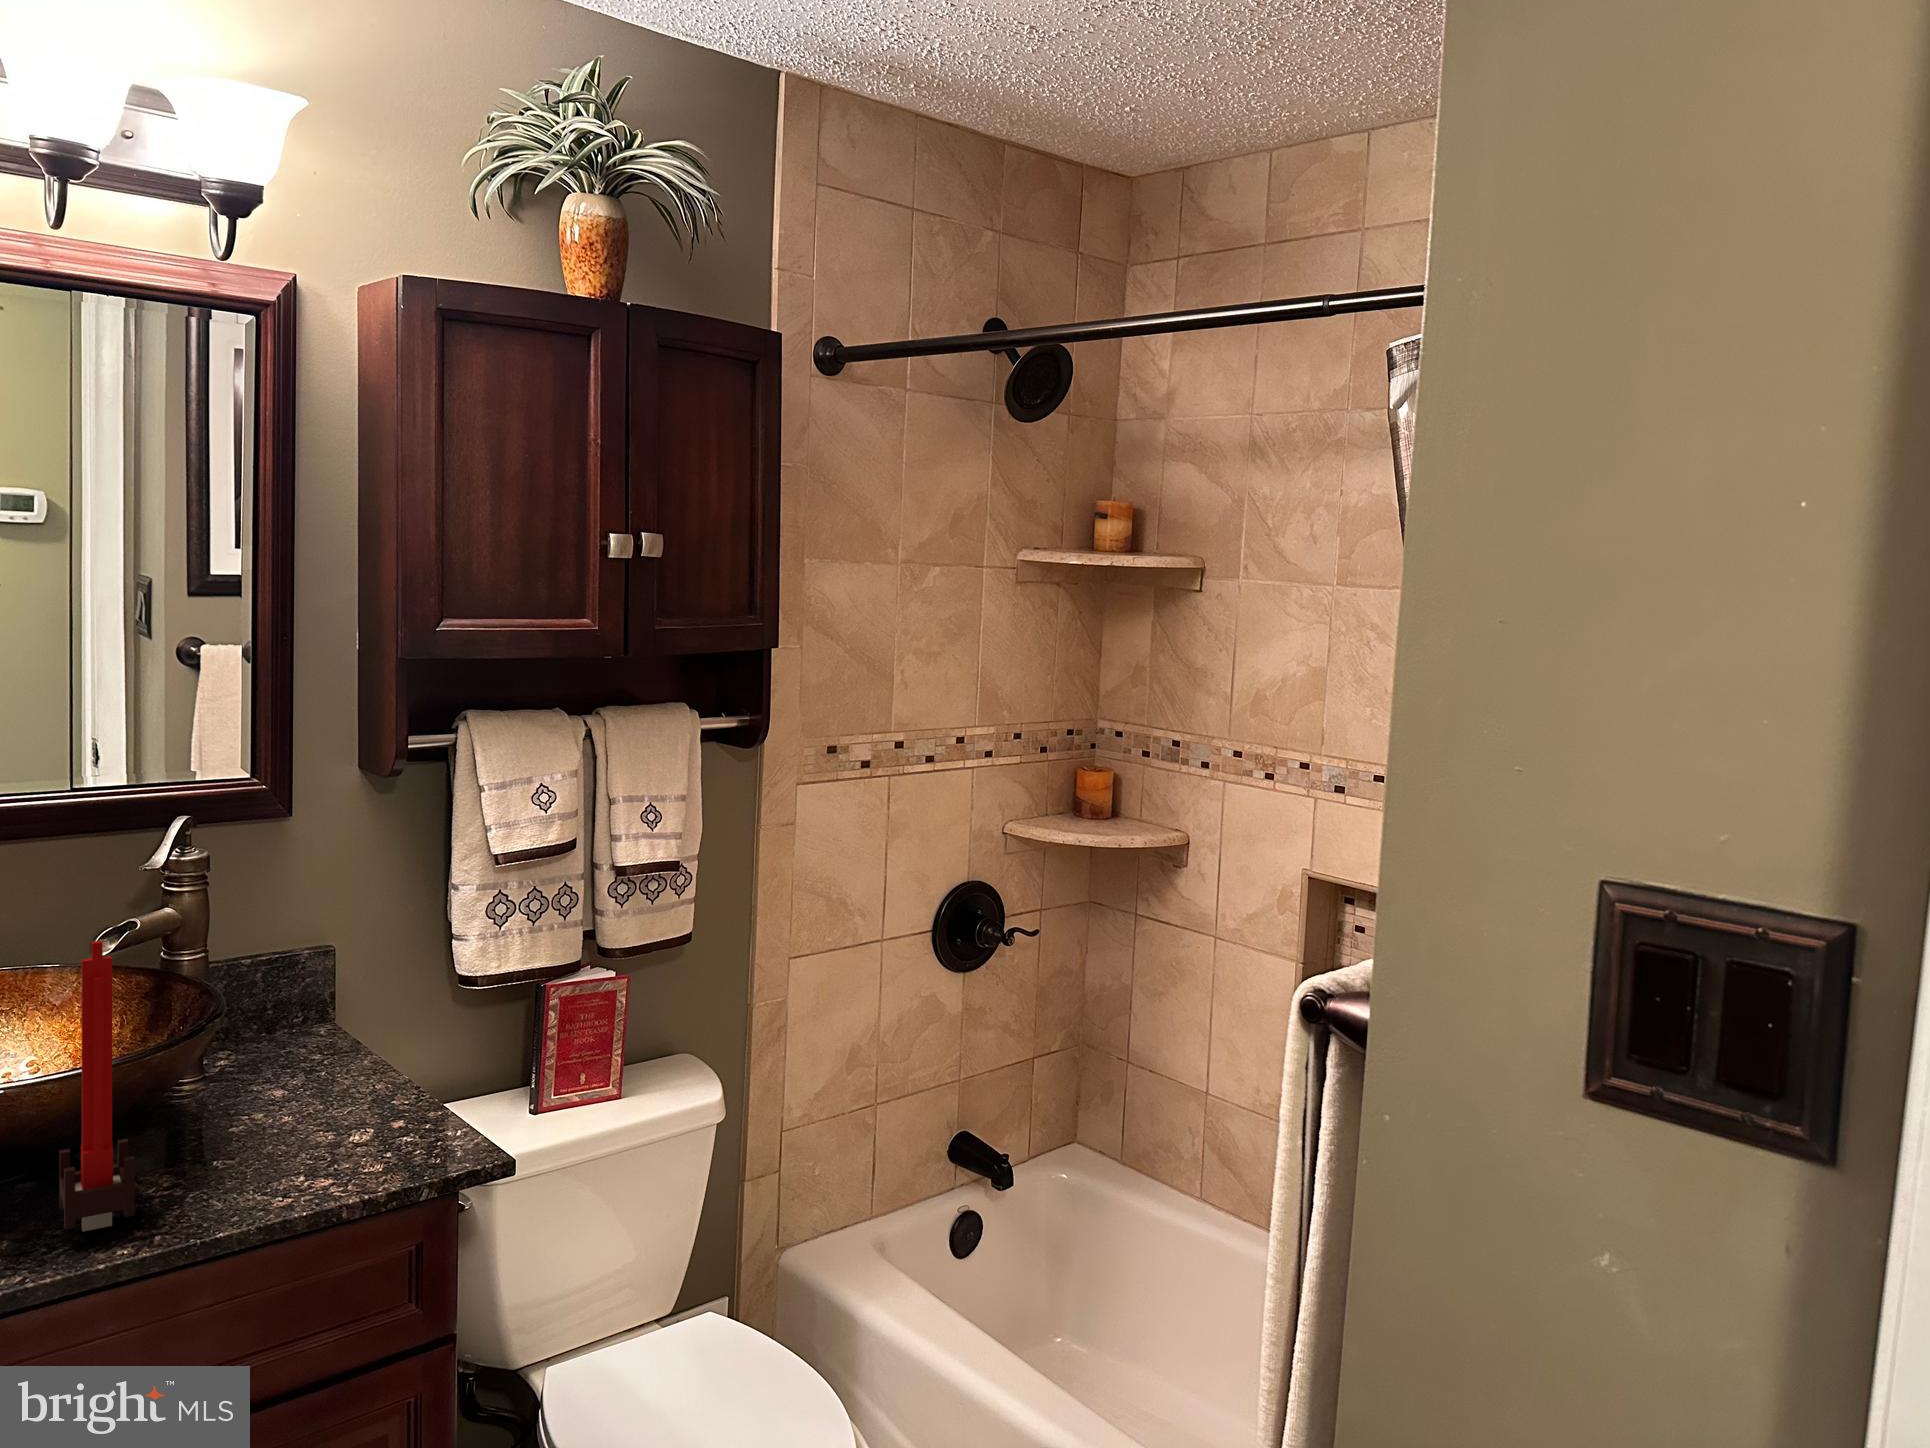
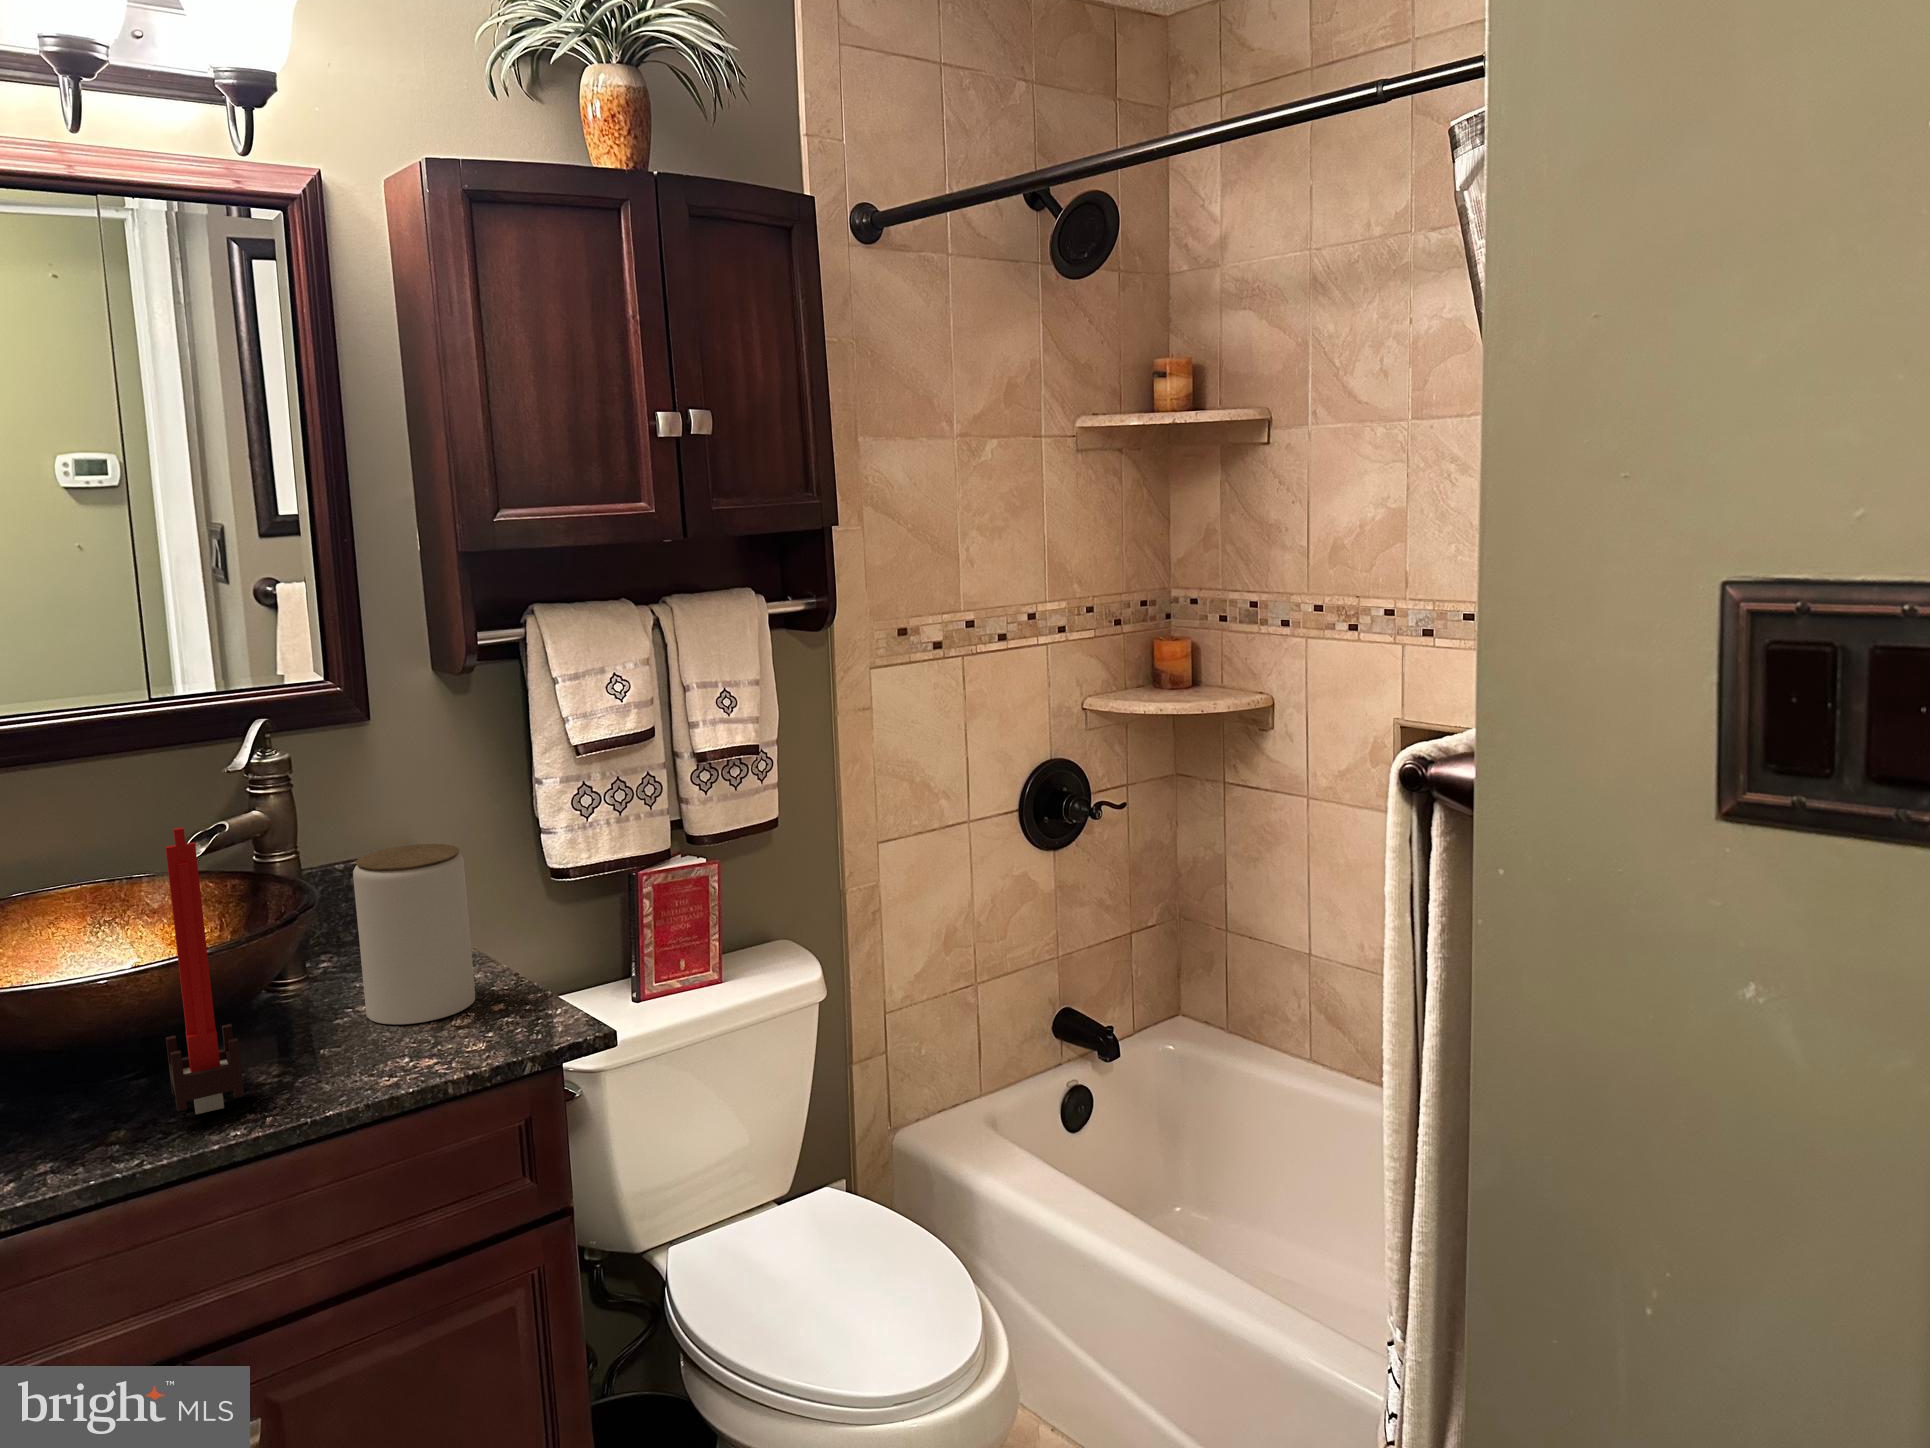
jar: none [262,955,377,1140] -> present [353,844,475,1024]

